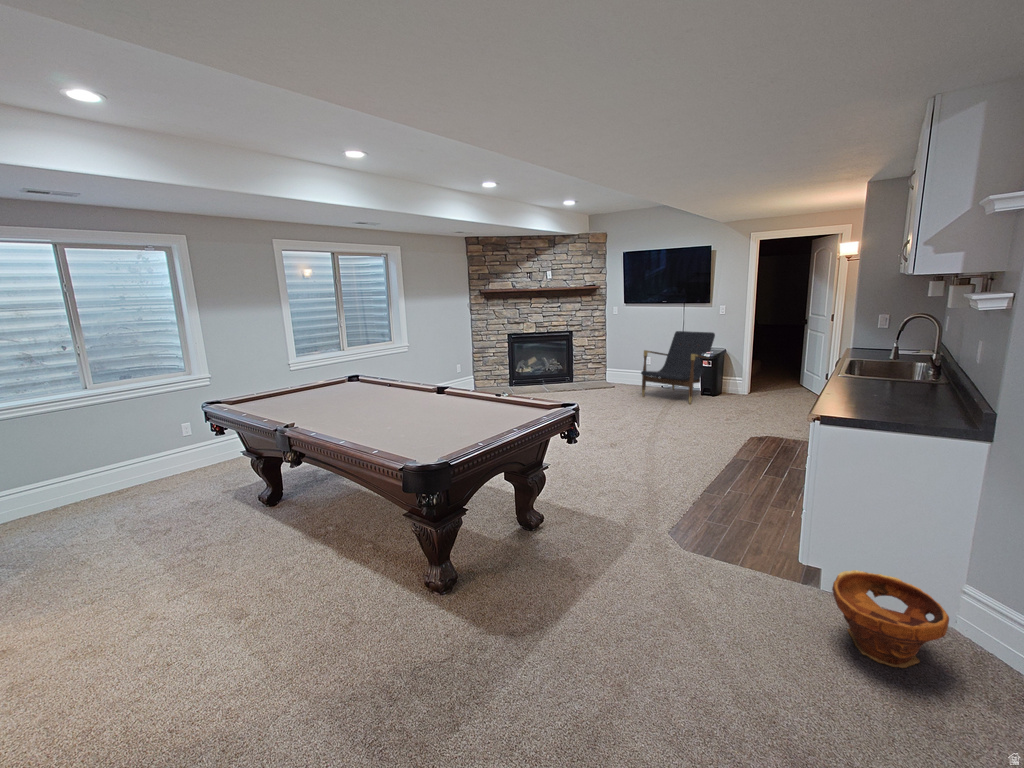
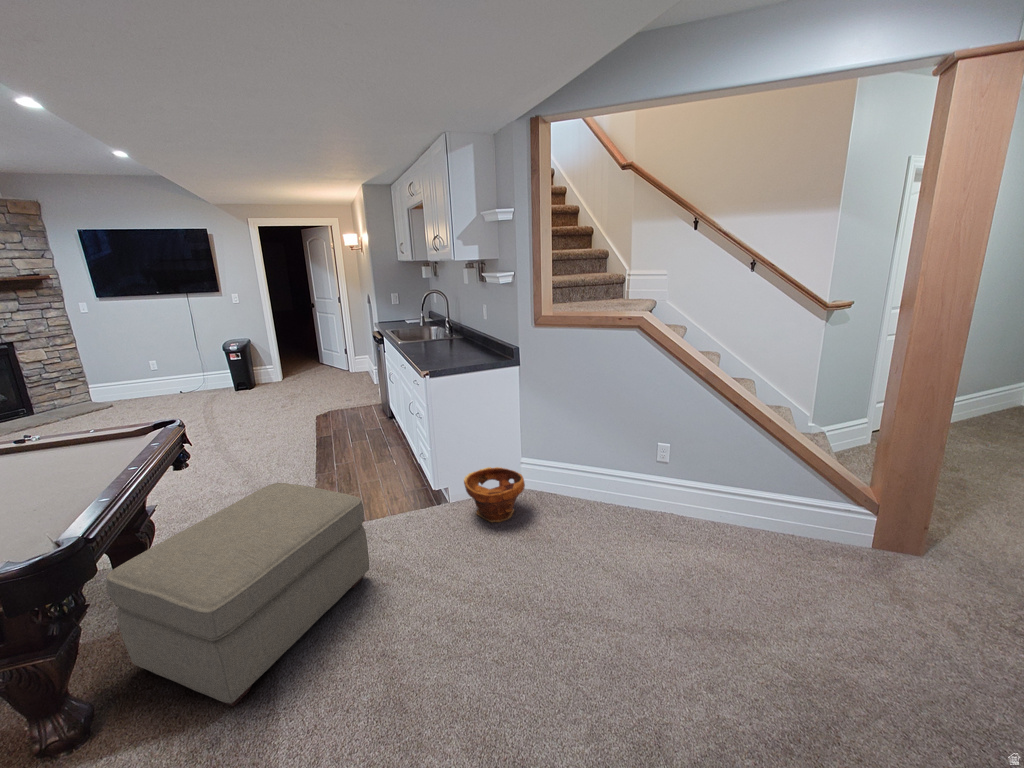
lounge chair: present [641,331,715,404] -> none [151,325,244,407]
ottoman: none [485,480,670,633] -> present [106,483,369,706]

